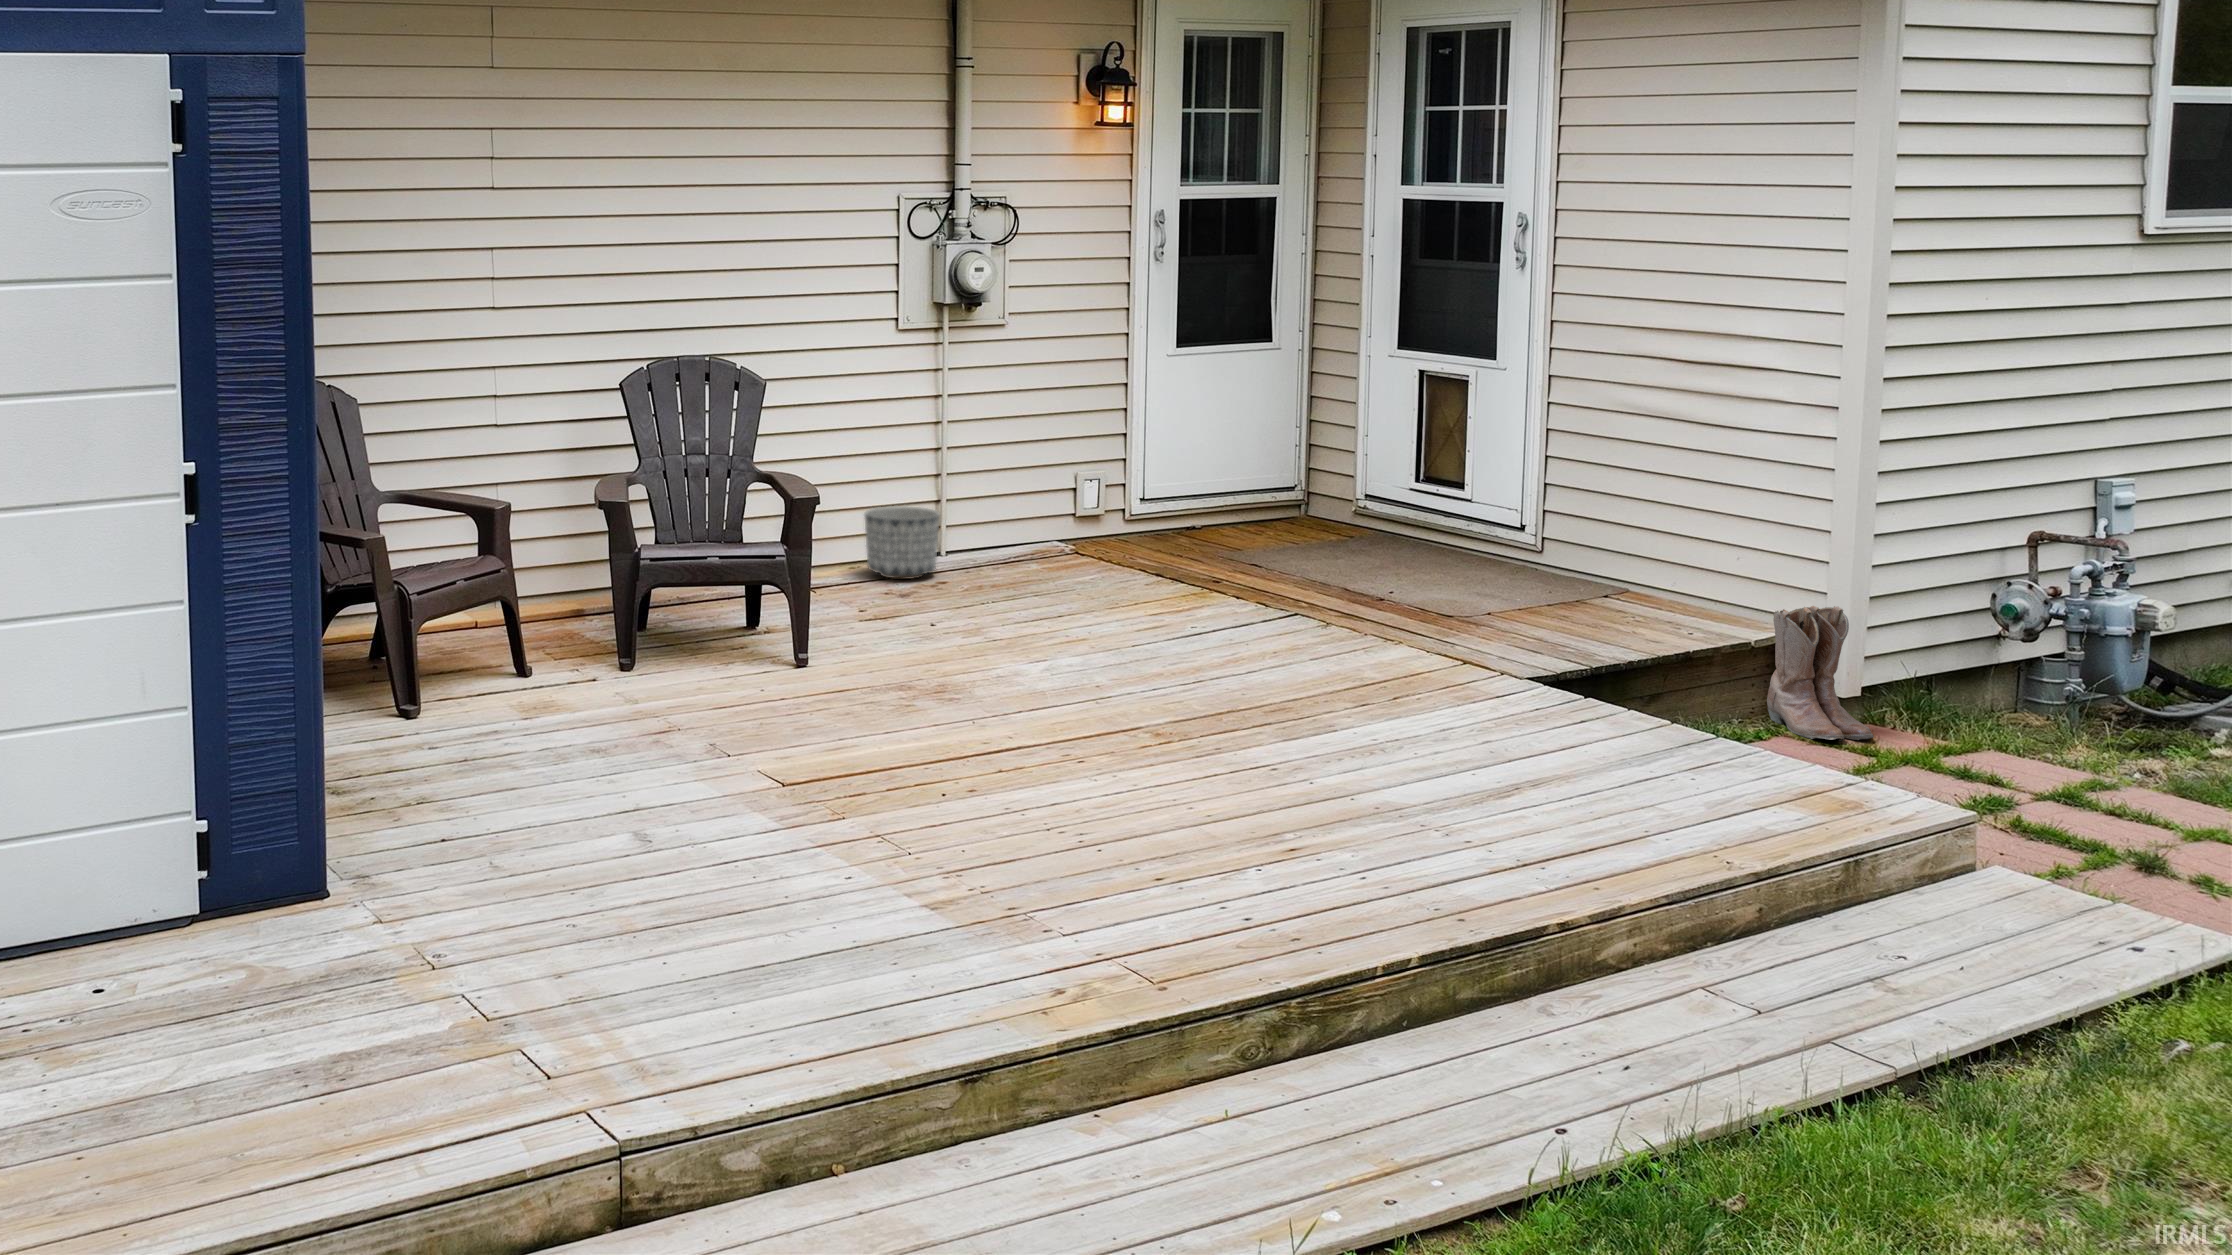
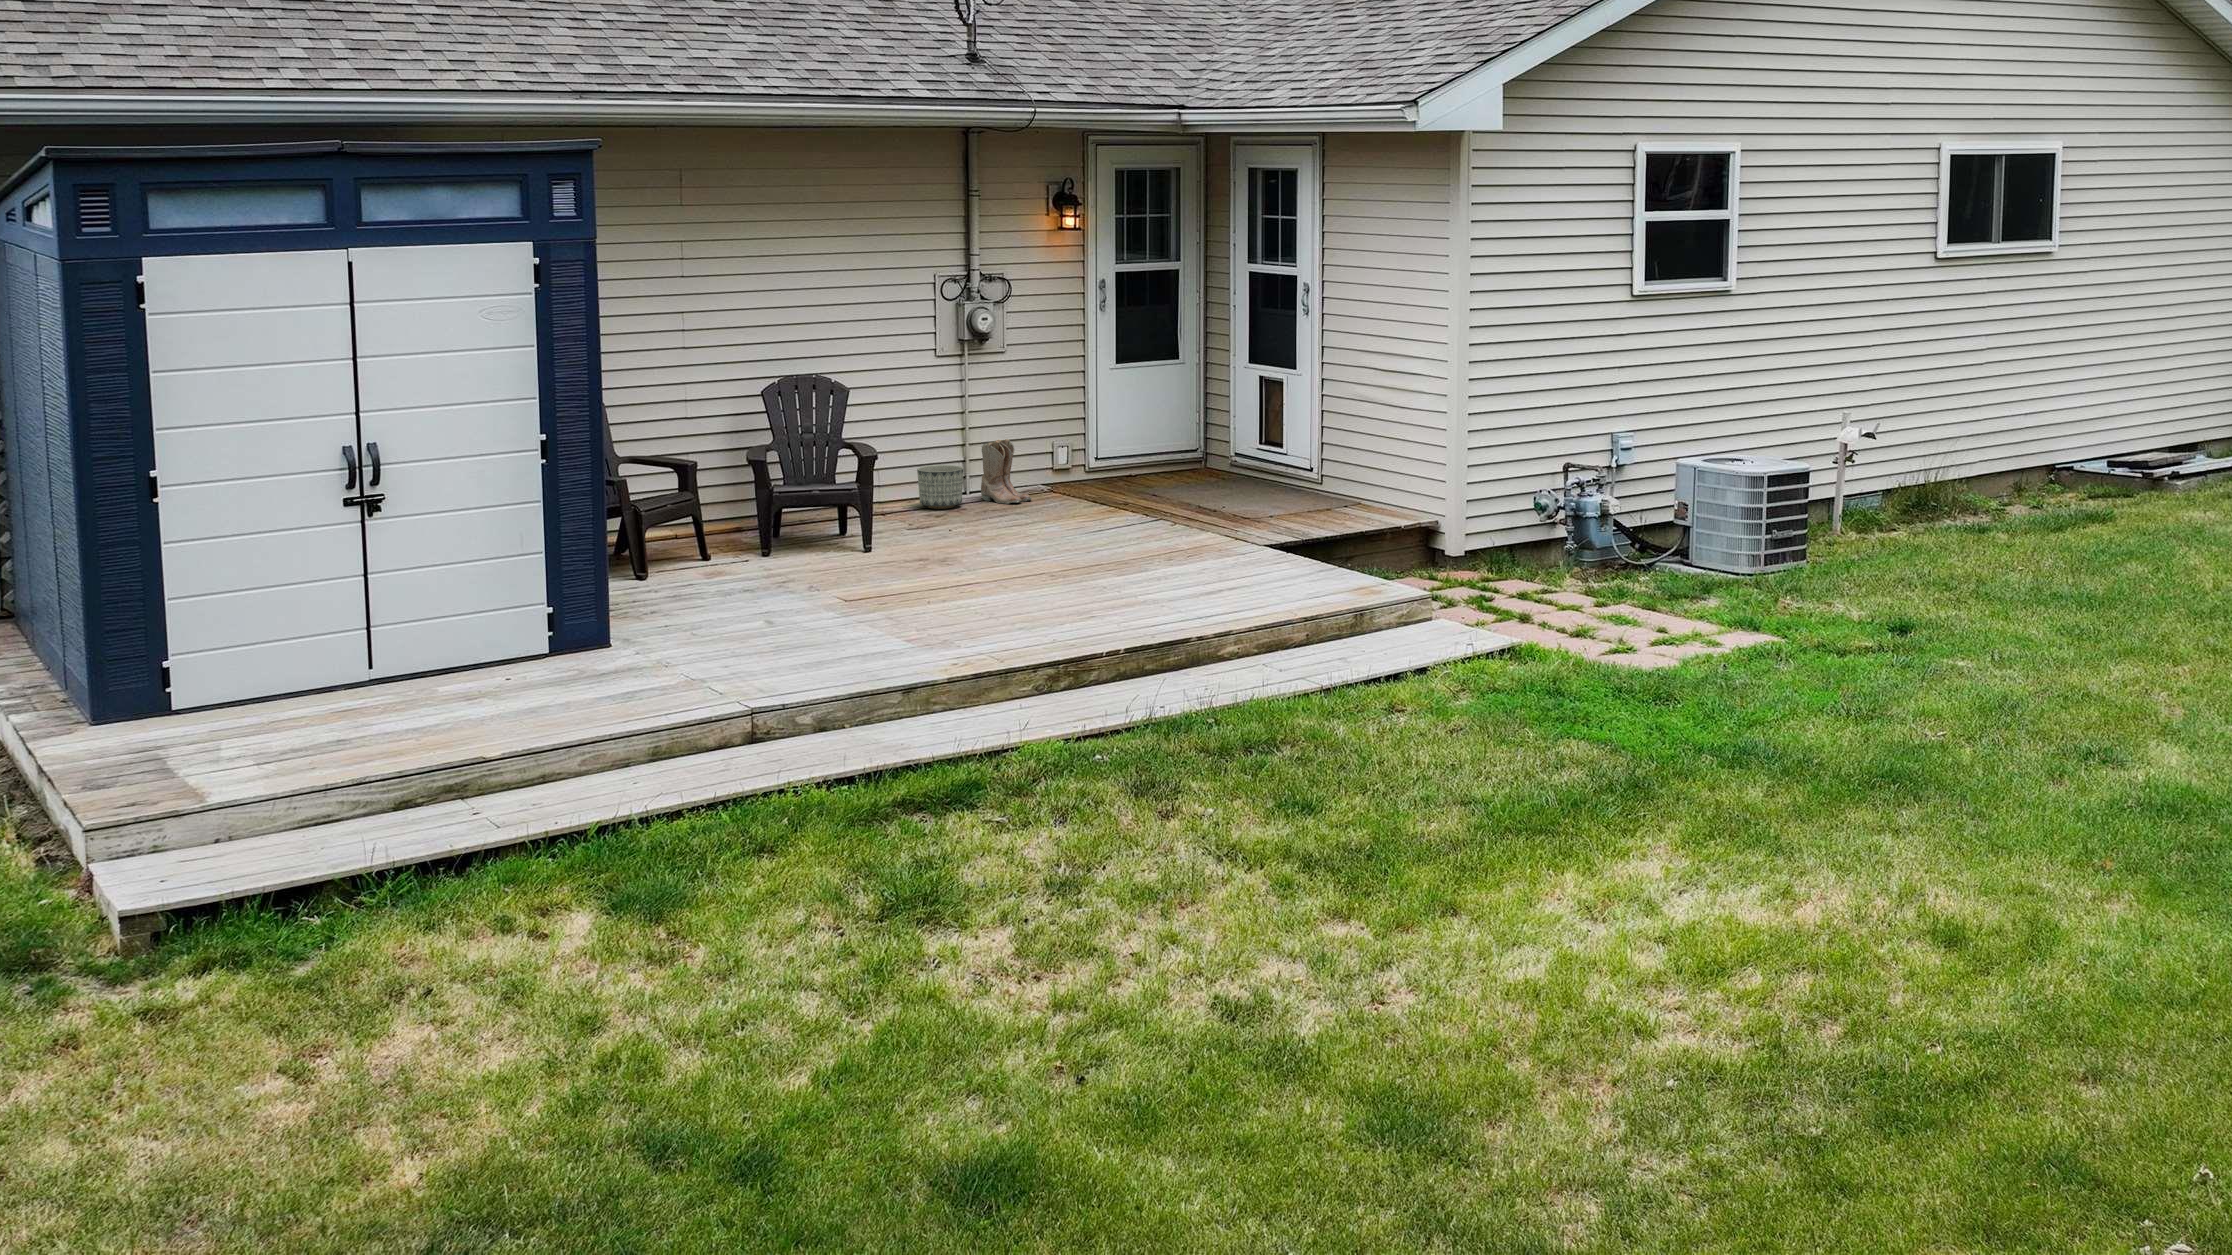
boots: present [1767,606,1874,741] -> present [981,439,1032,504]

